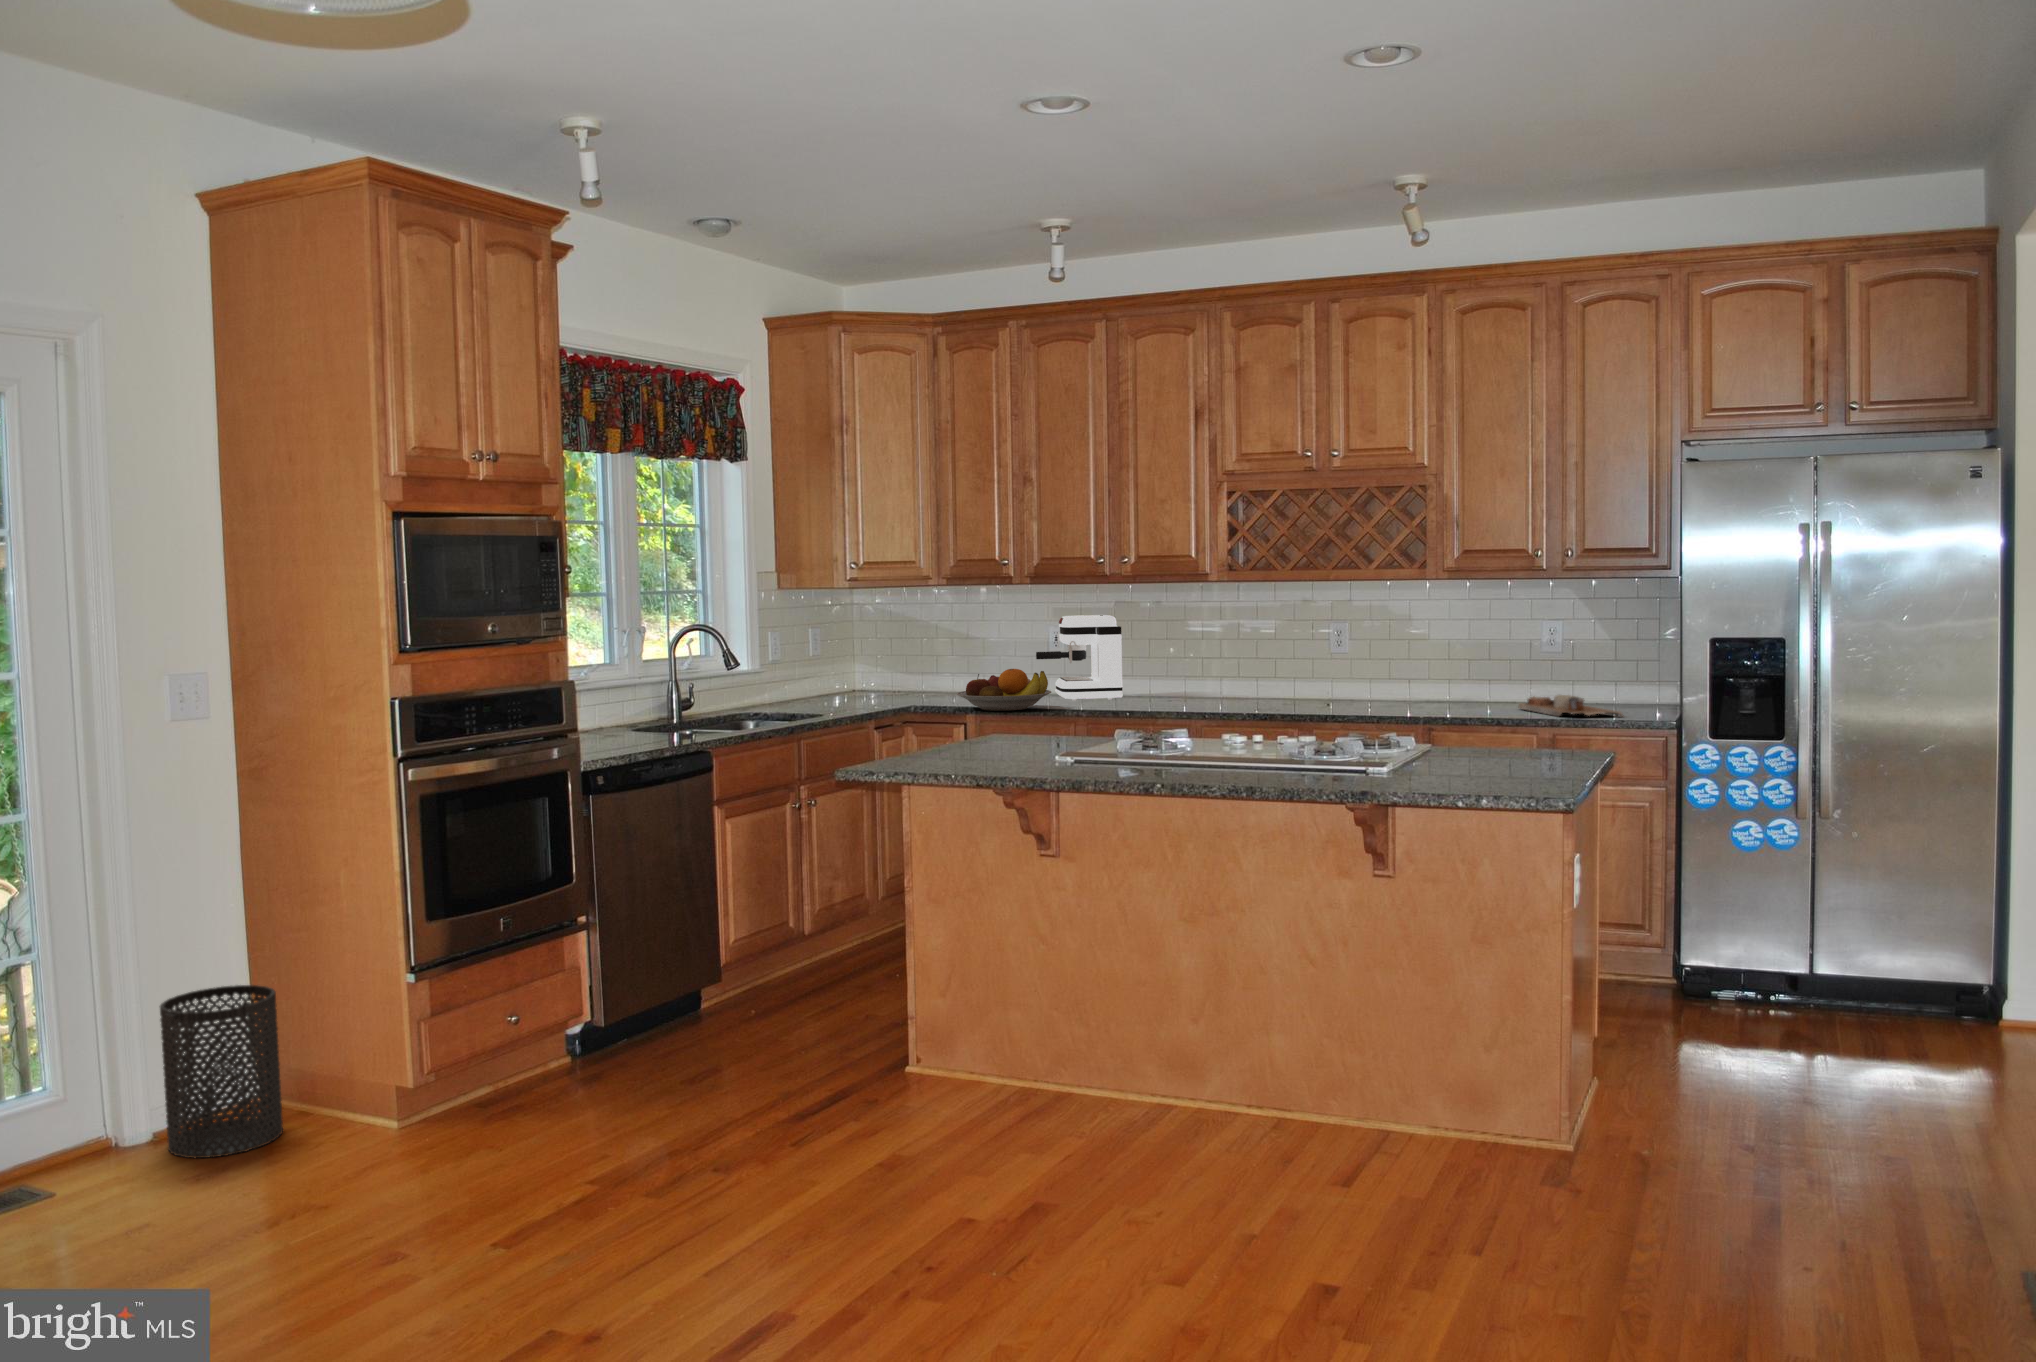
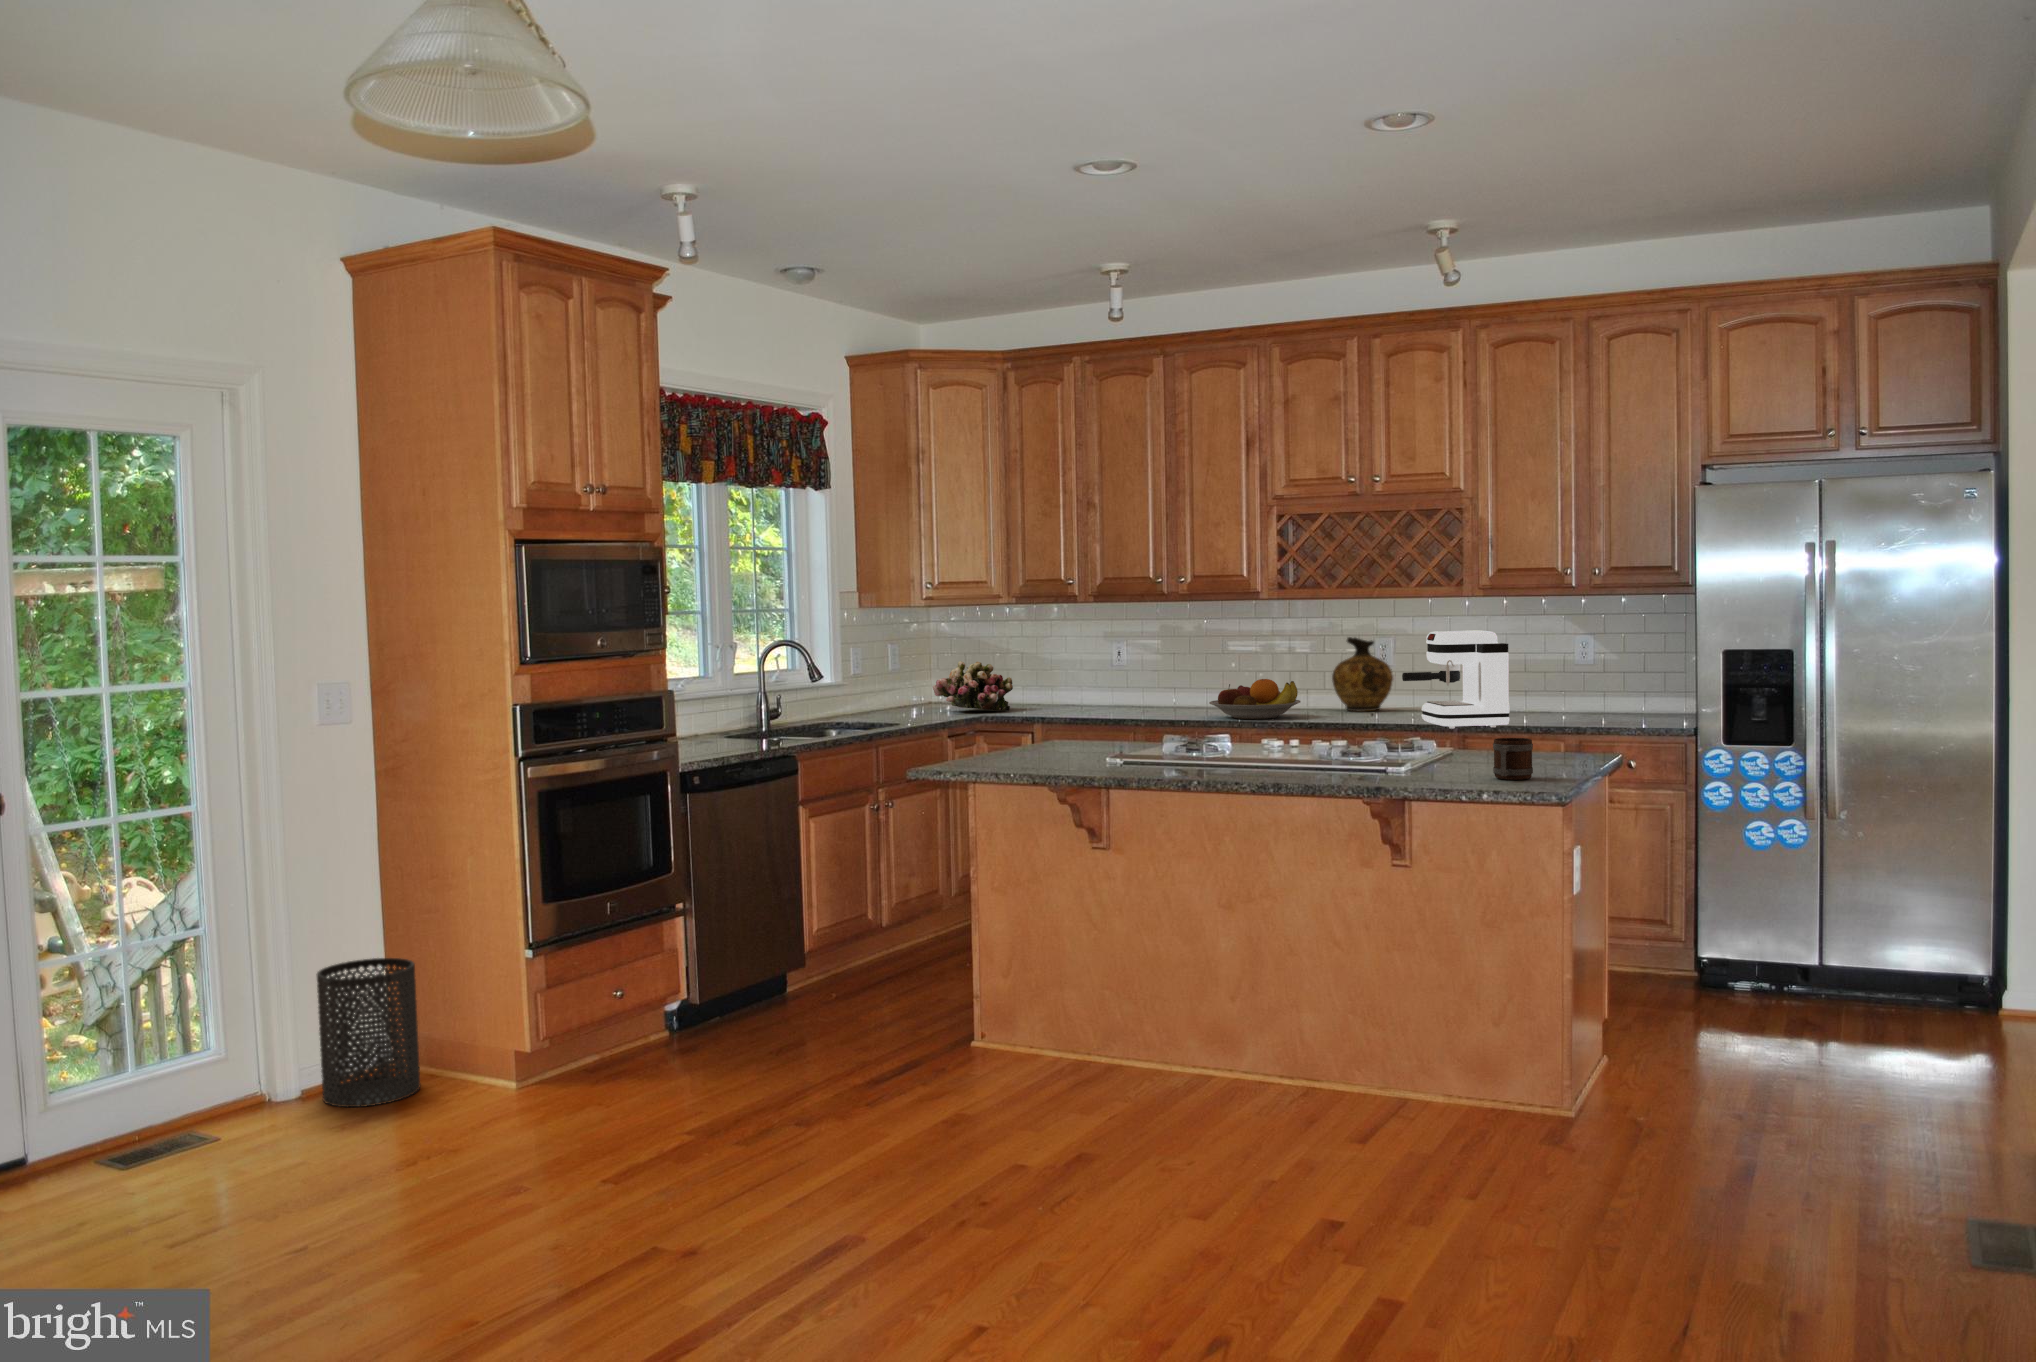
coffee maker: present [1036,615,1123,701] -> present [1402,631,1509,729]
ceramic jug: none [1284,622,1349,701] -> present [1332,637,1393,711]
flower arrangement: none [859,647,945,700] -> present [933,661,1013,711]
fruit bowl: present [957,669,1051,711] -> present [1209,679,1301,719]
cutting board: present [1518,695,1624,716] -> none [1551,705,1648,725]
mug: none [1490,736,1535,783] -> present [1493,738,1533,780]

